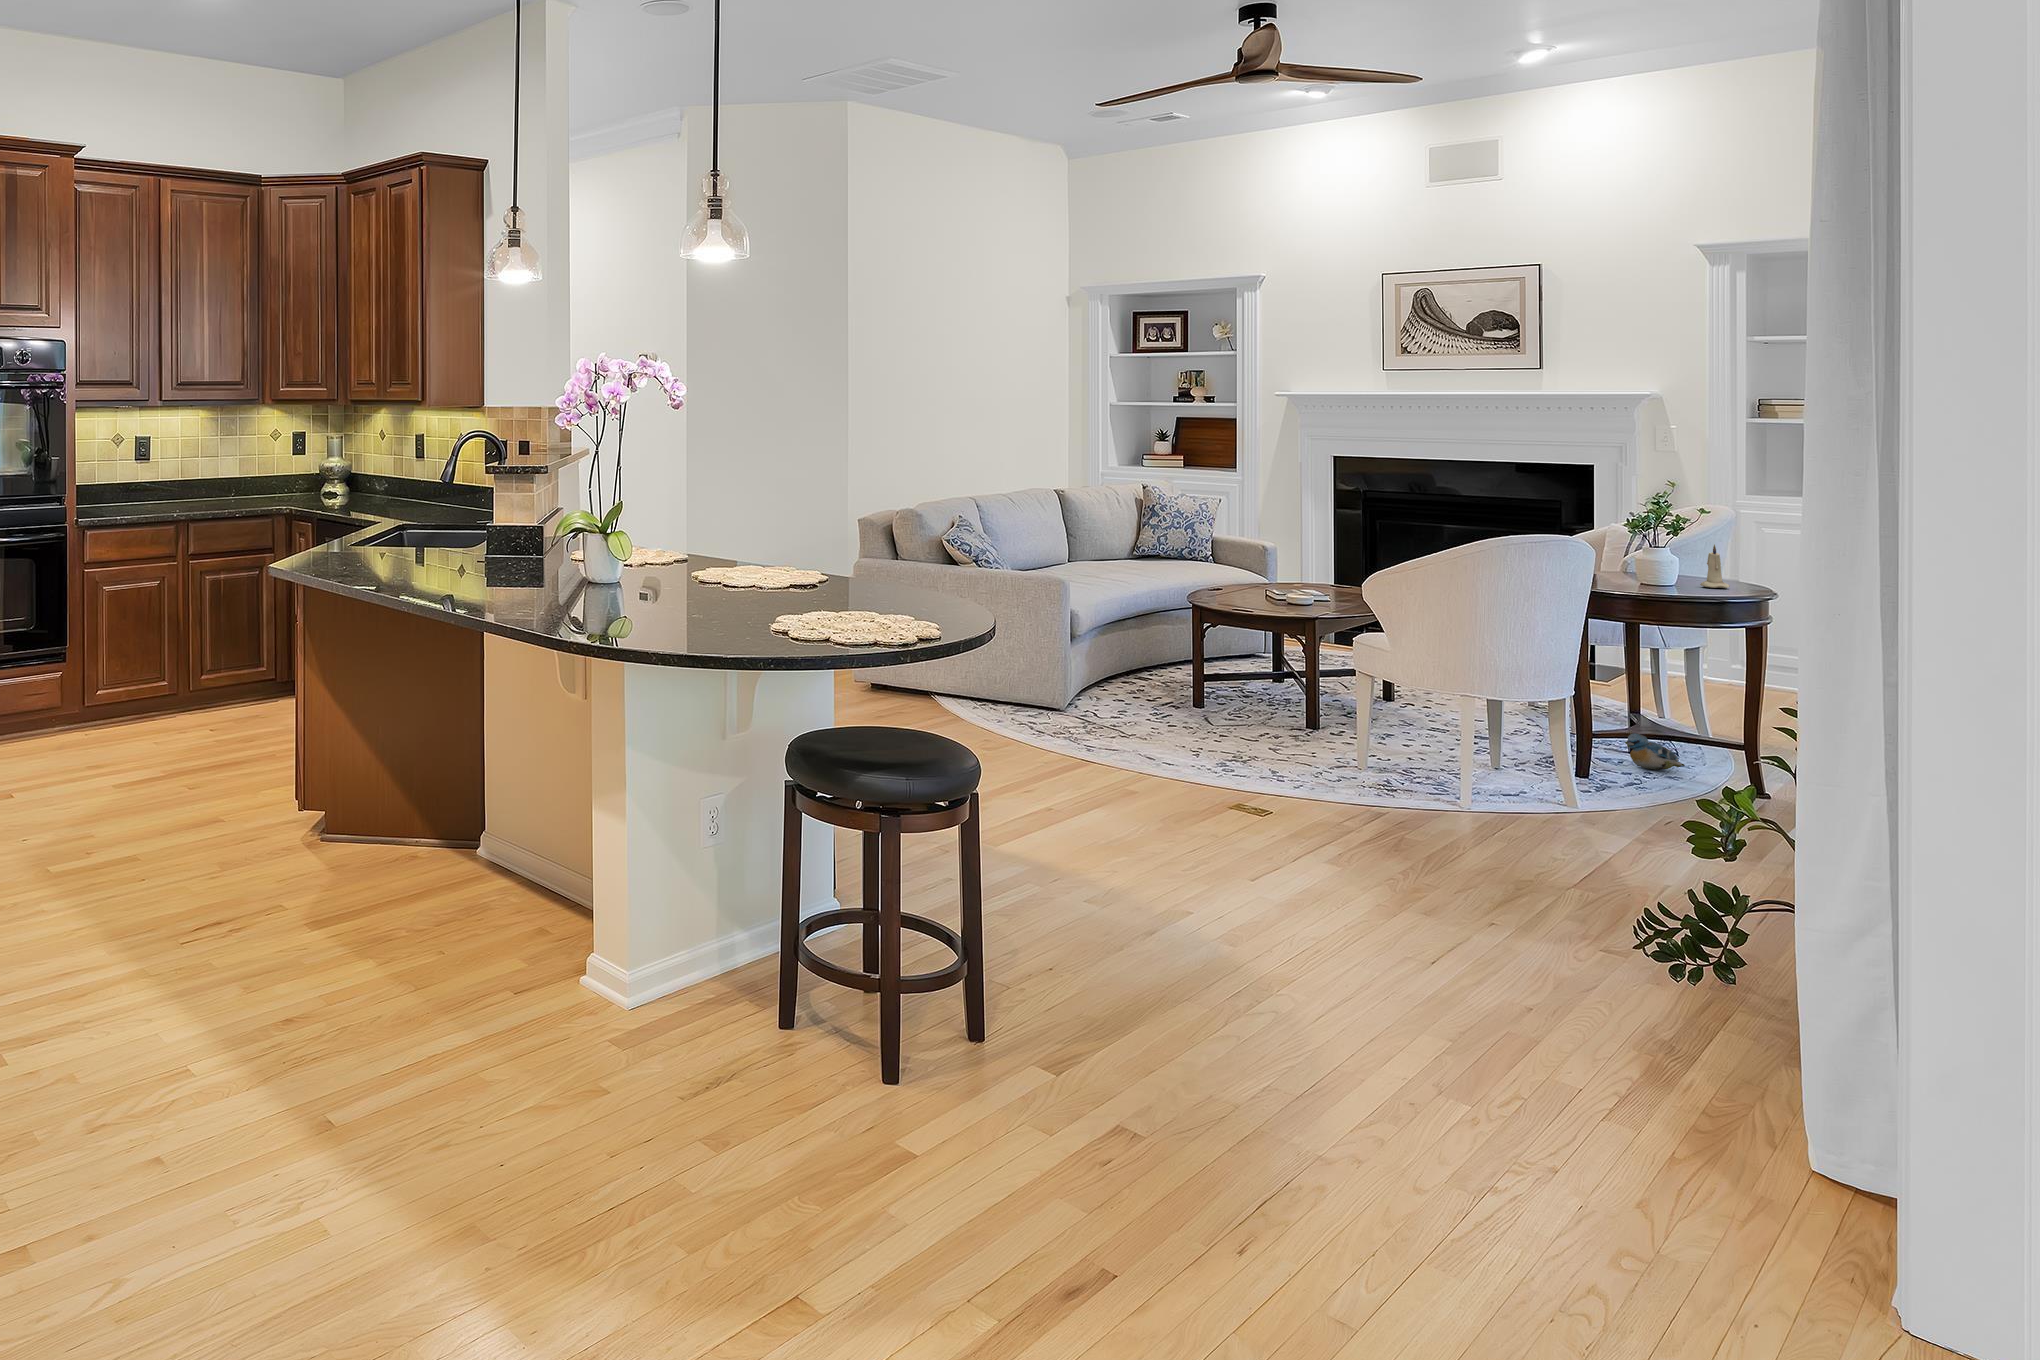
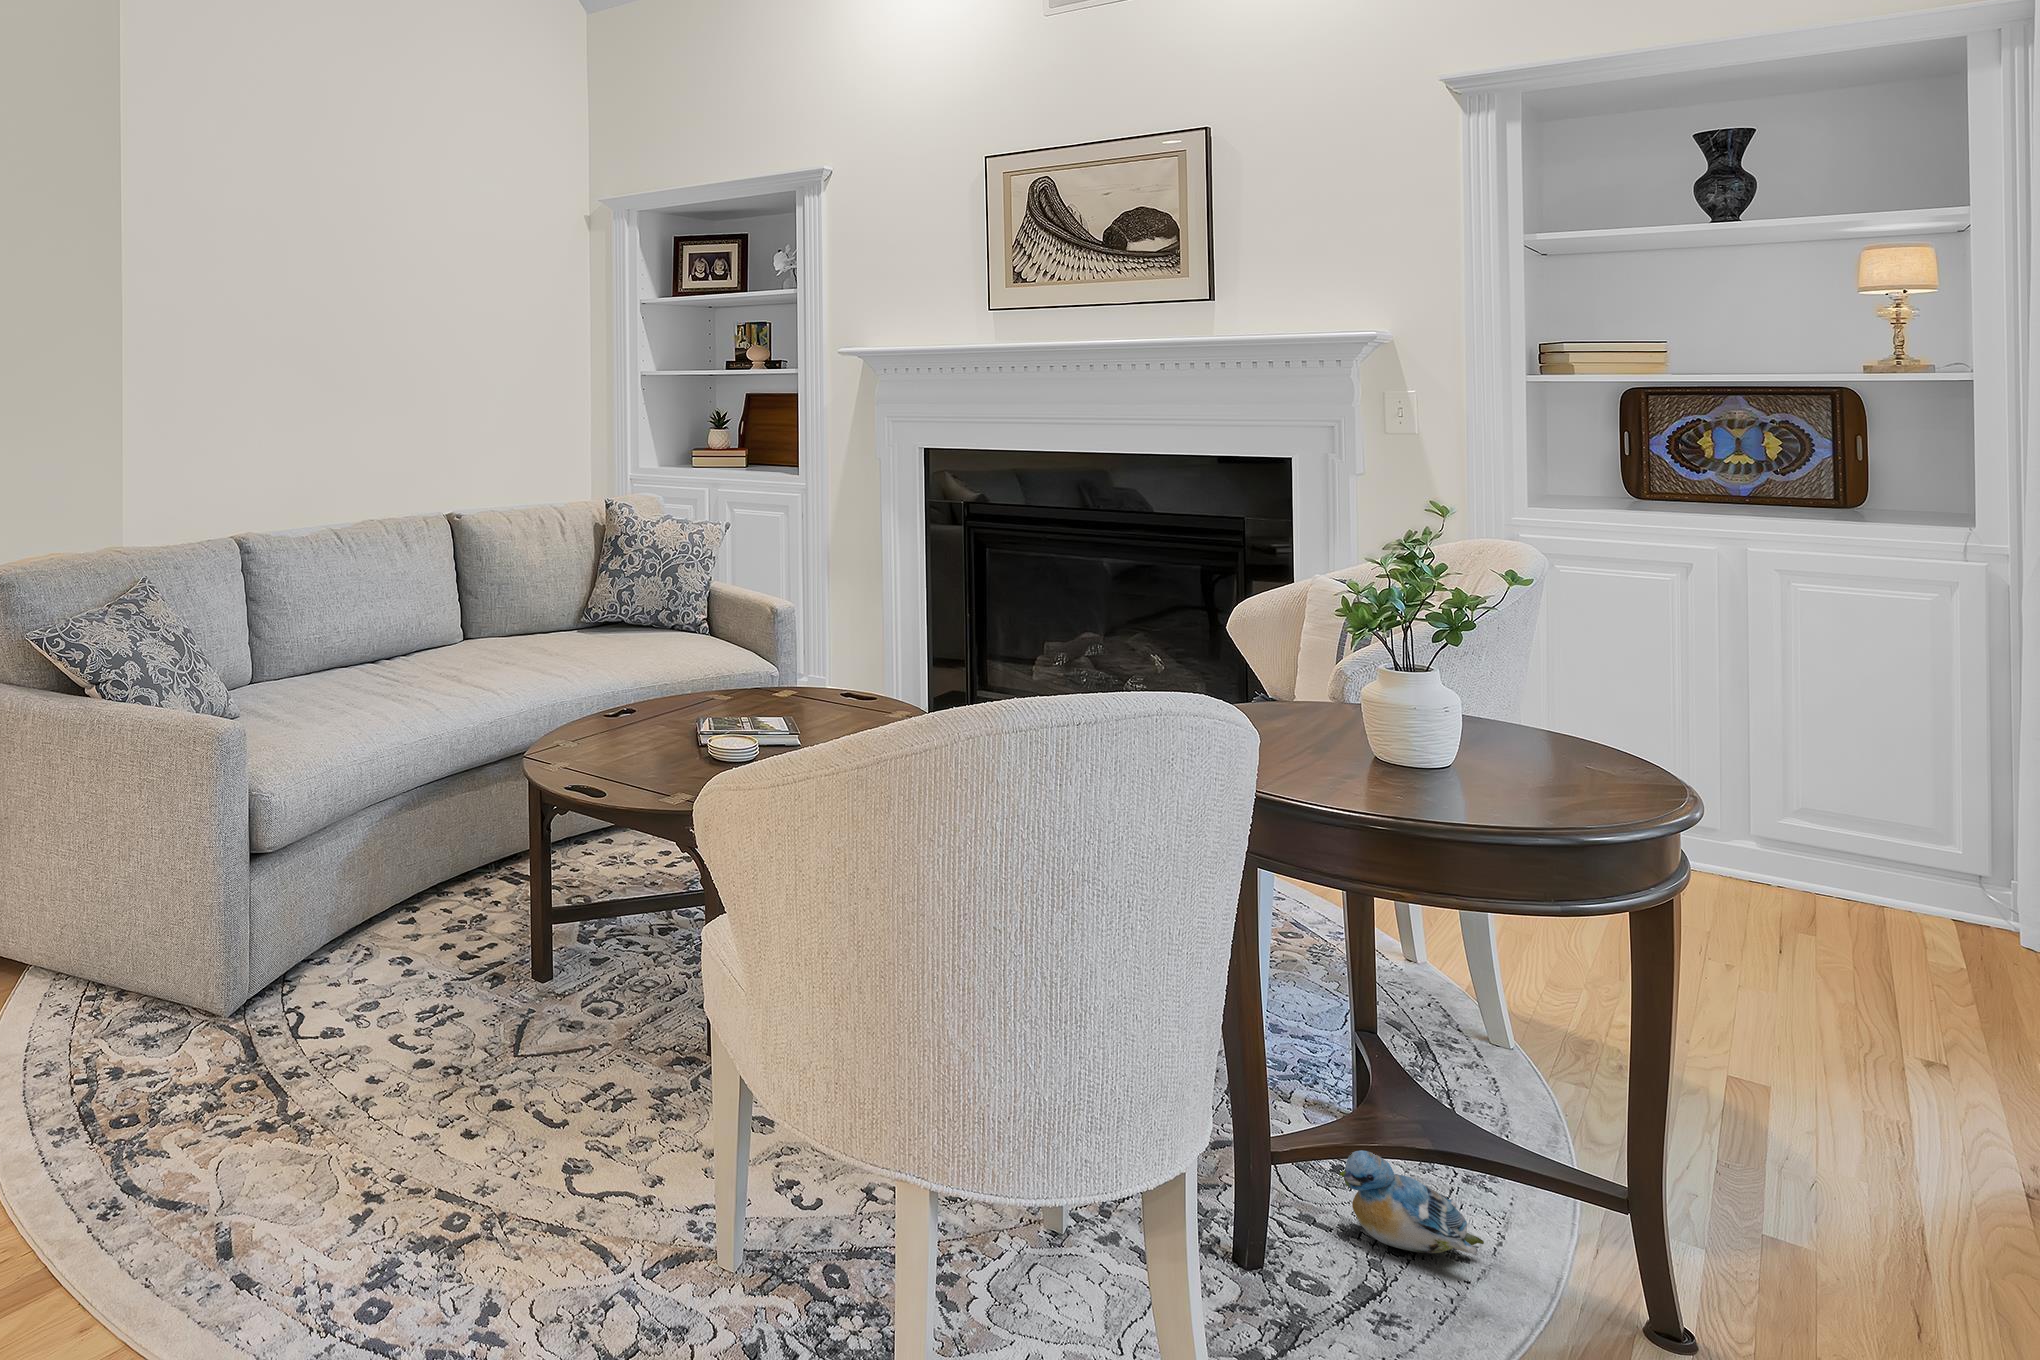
candle: present [1700,545,1730,588] -> none [1509,674,1584,793]

